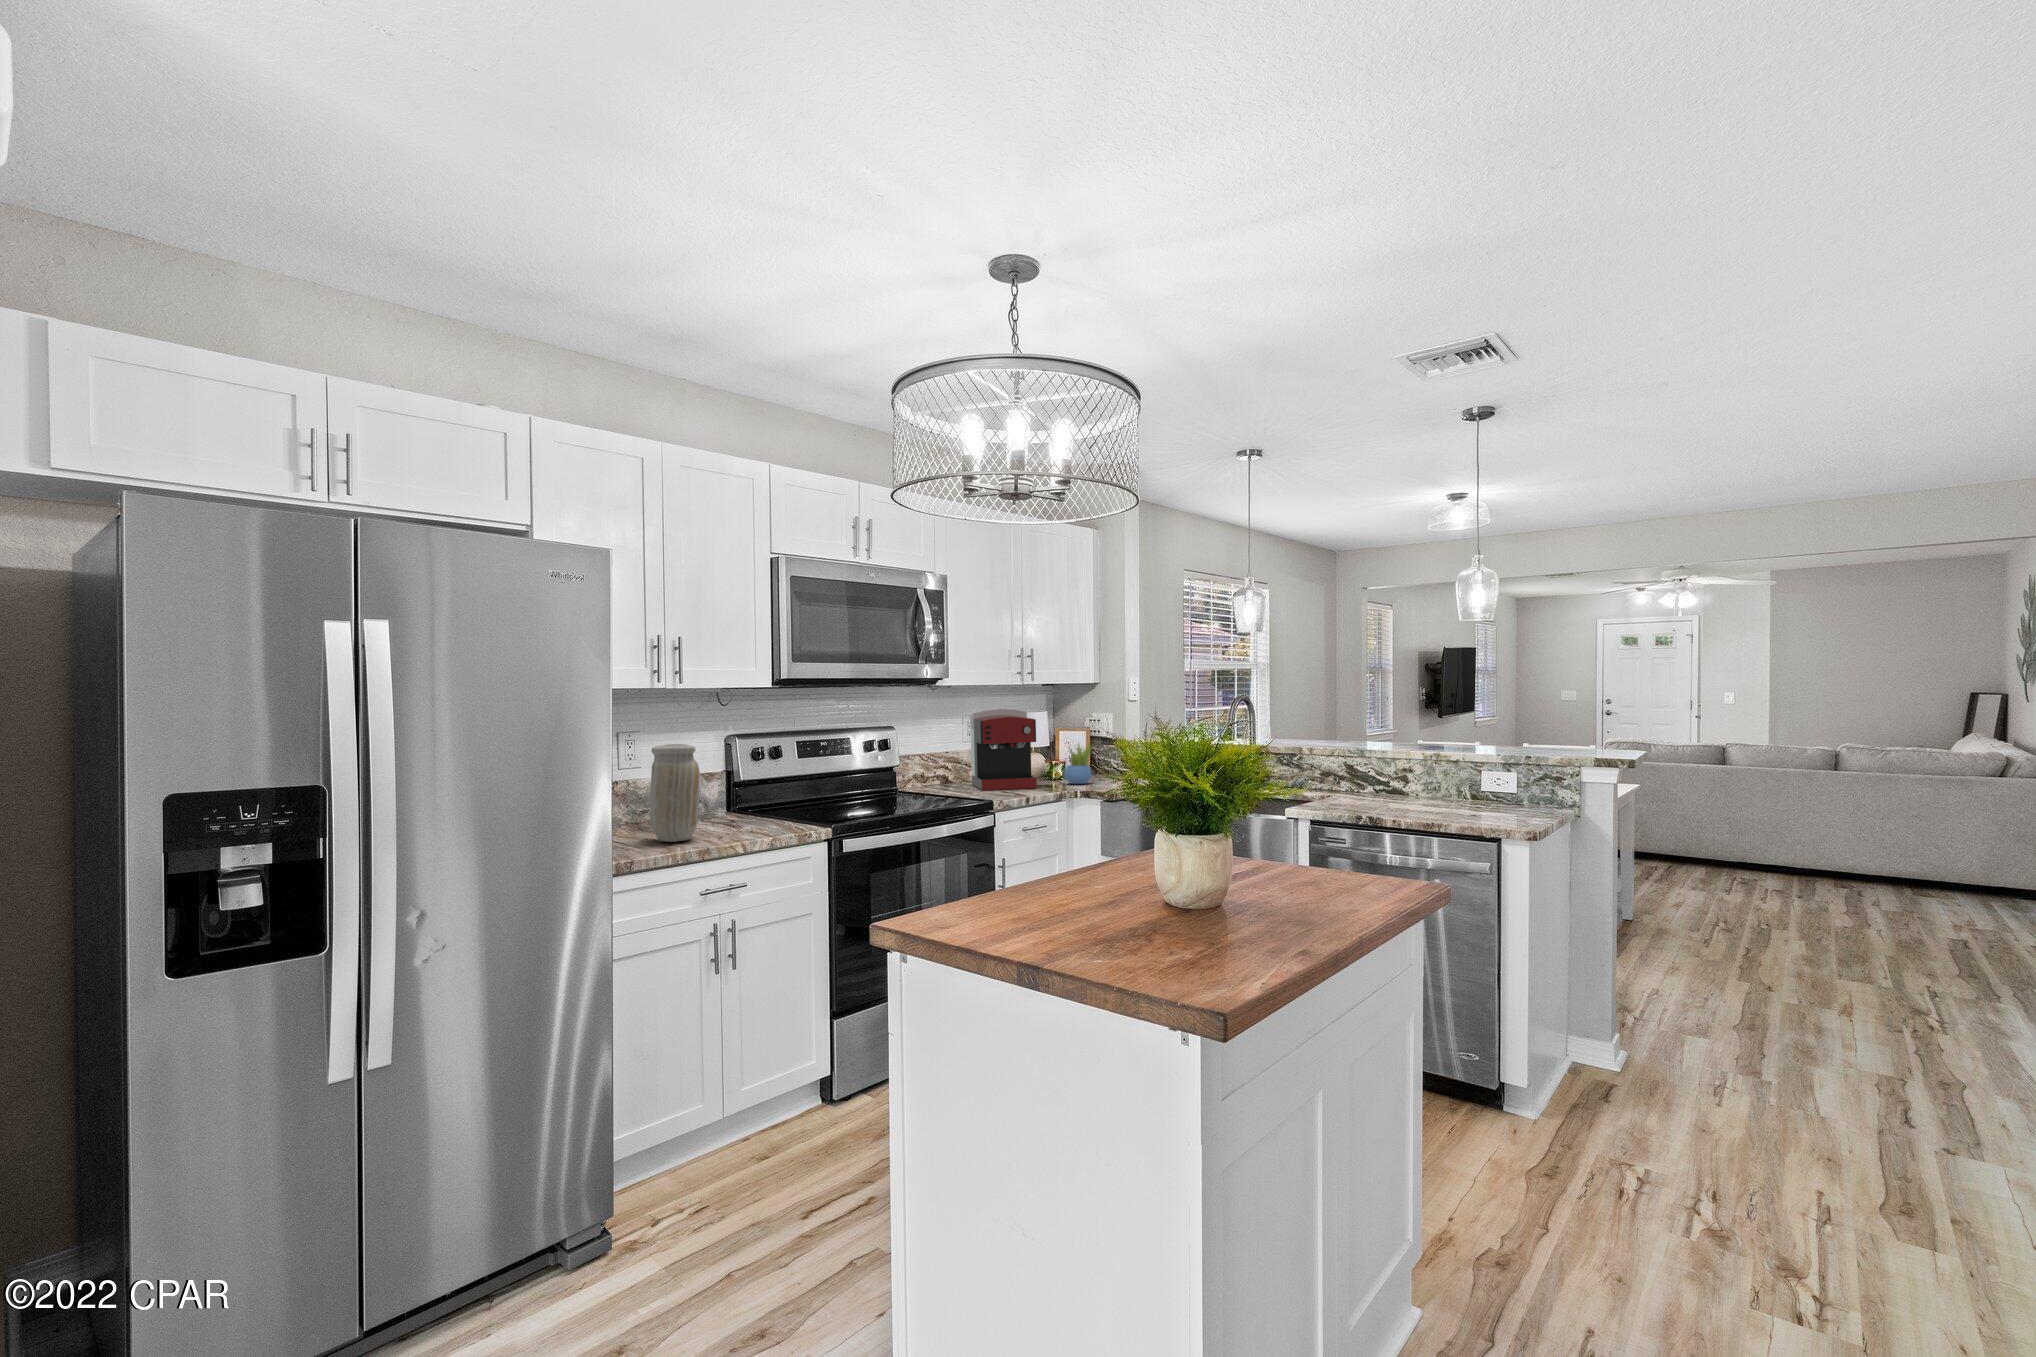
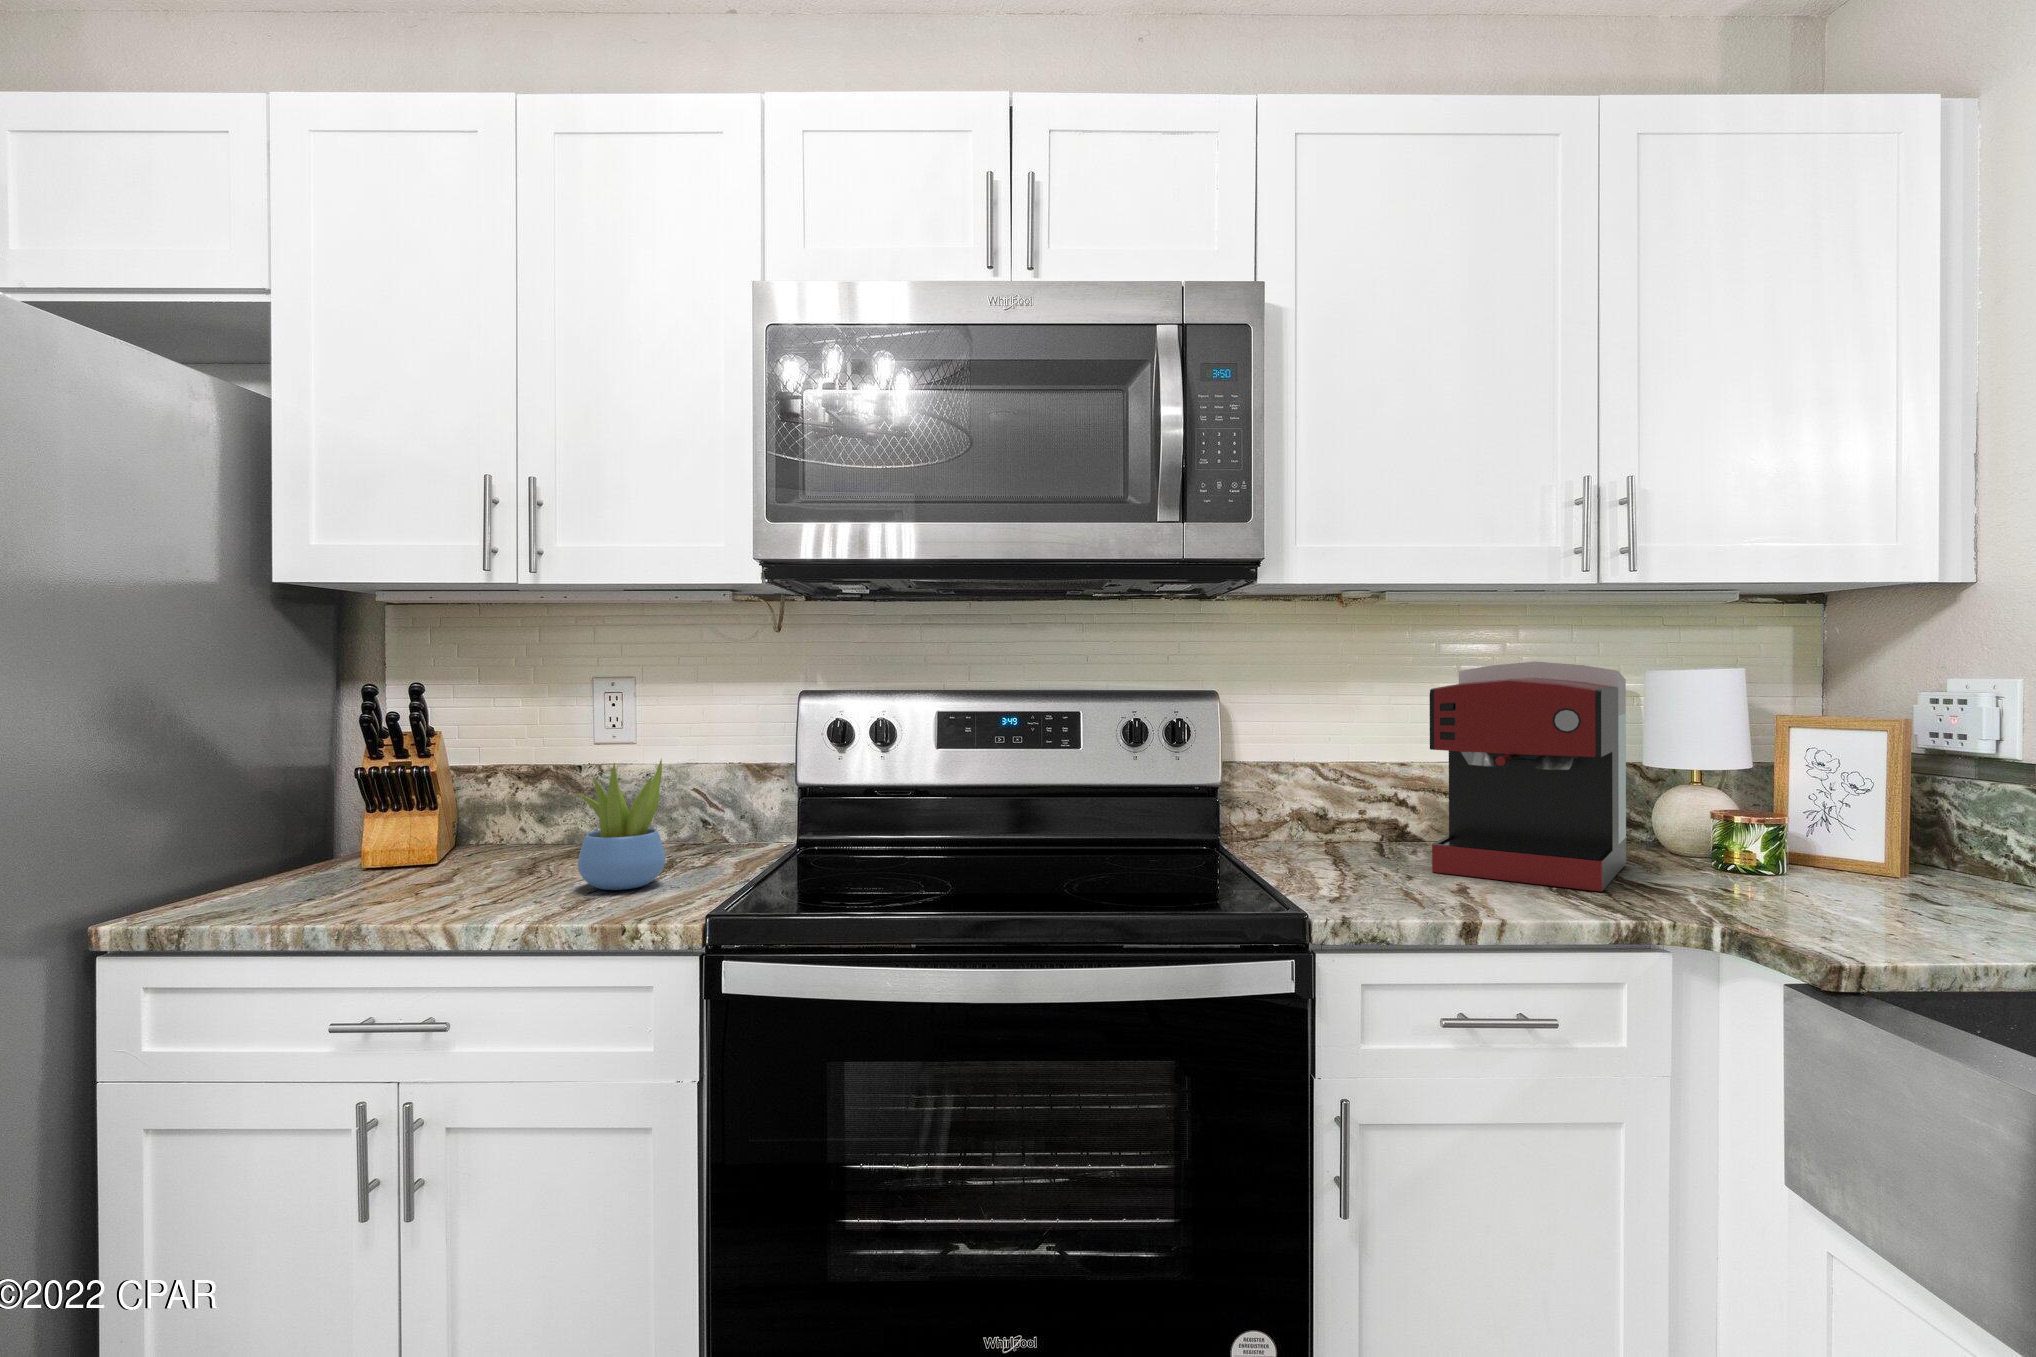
vase: present [650,744,700,842] -> none [362,698,496,898]
succulent plant: present [1064,744,1092,784] -> present [578,759,666,890]

